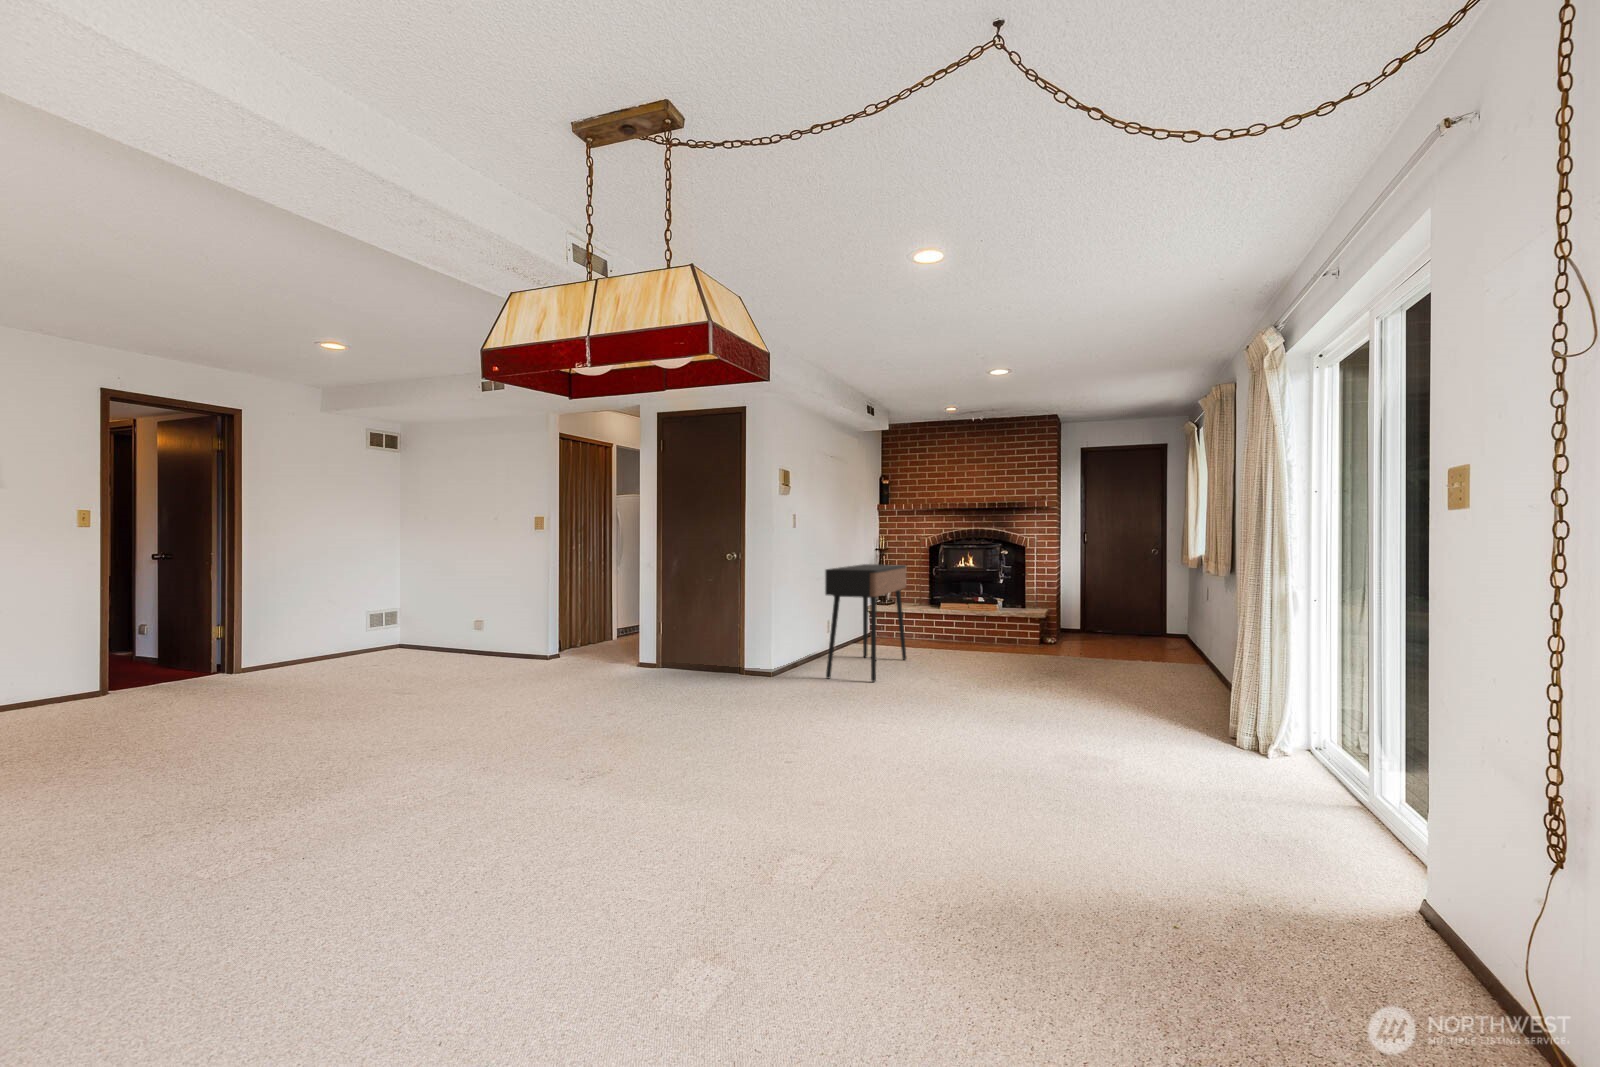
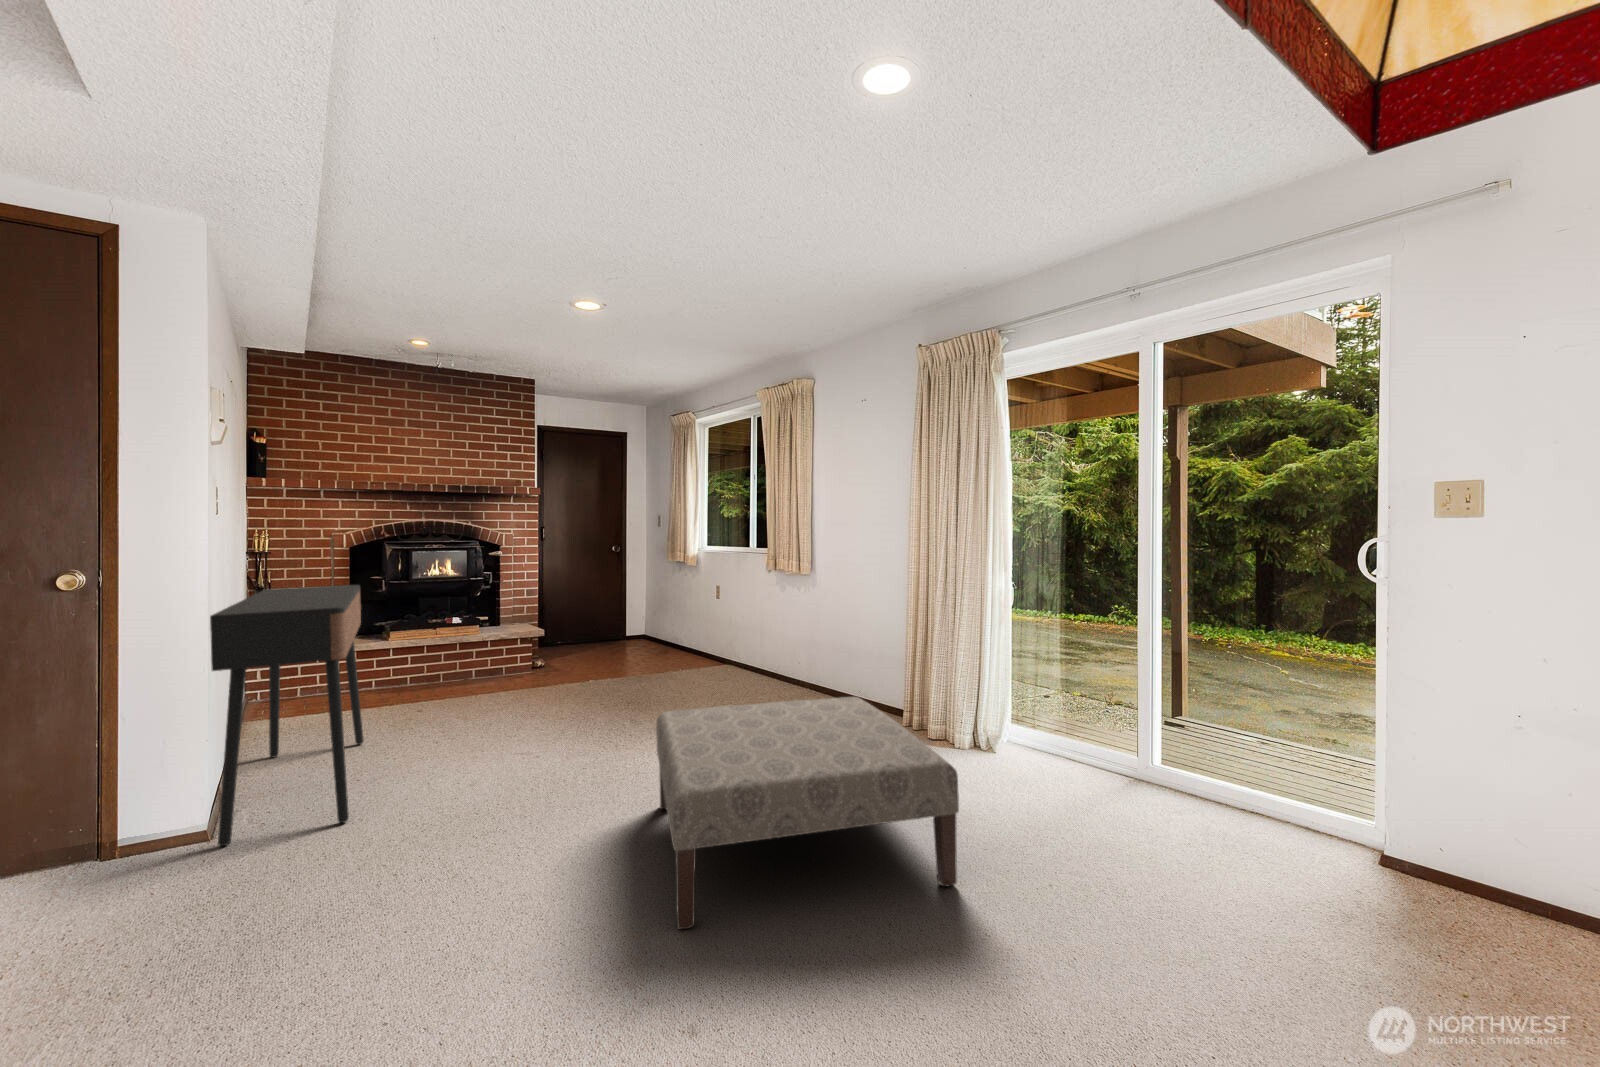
ottoman: none [966,647,1174,766] -> present [656,697,959,929]

